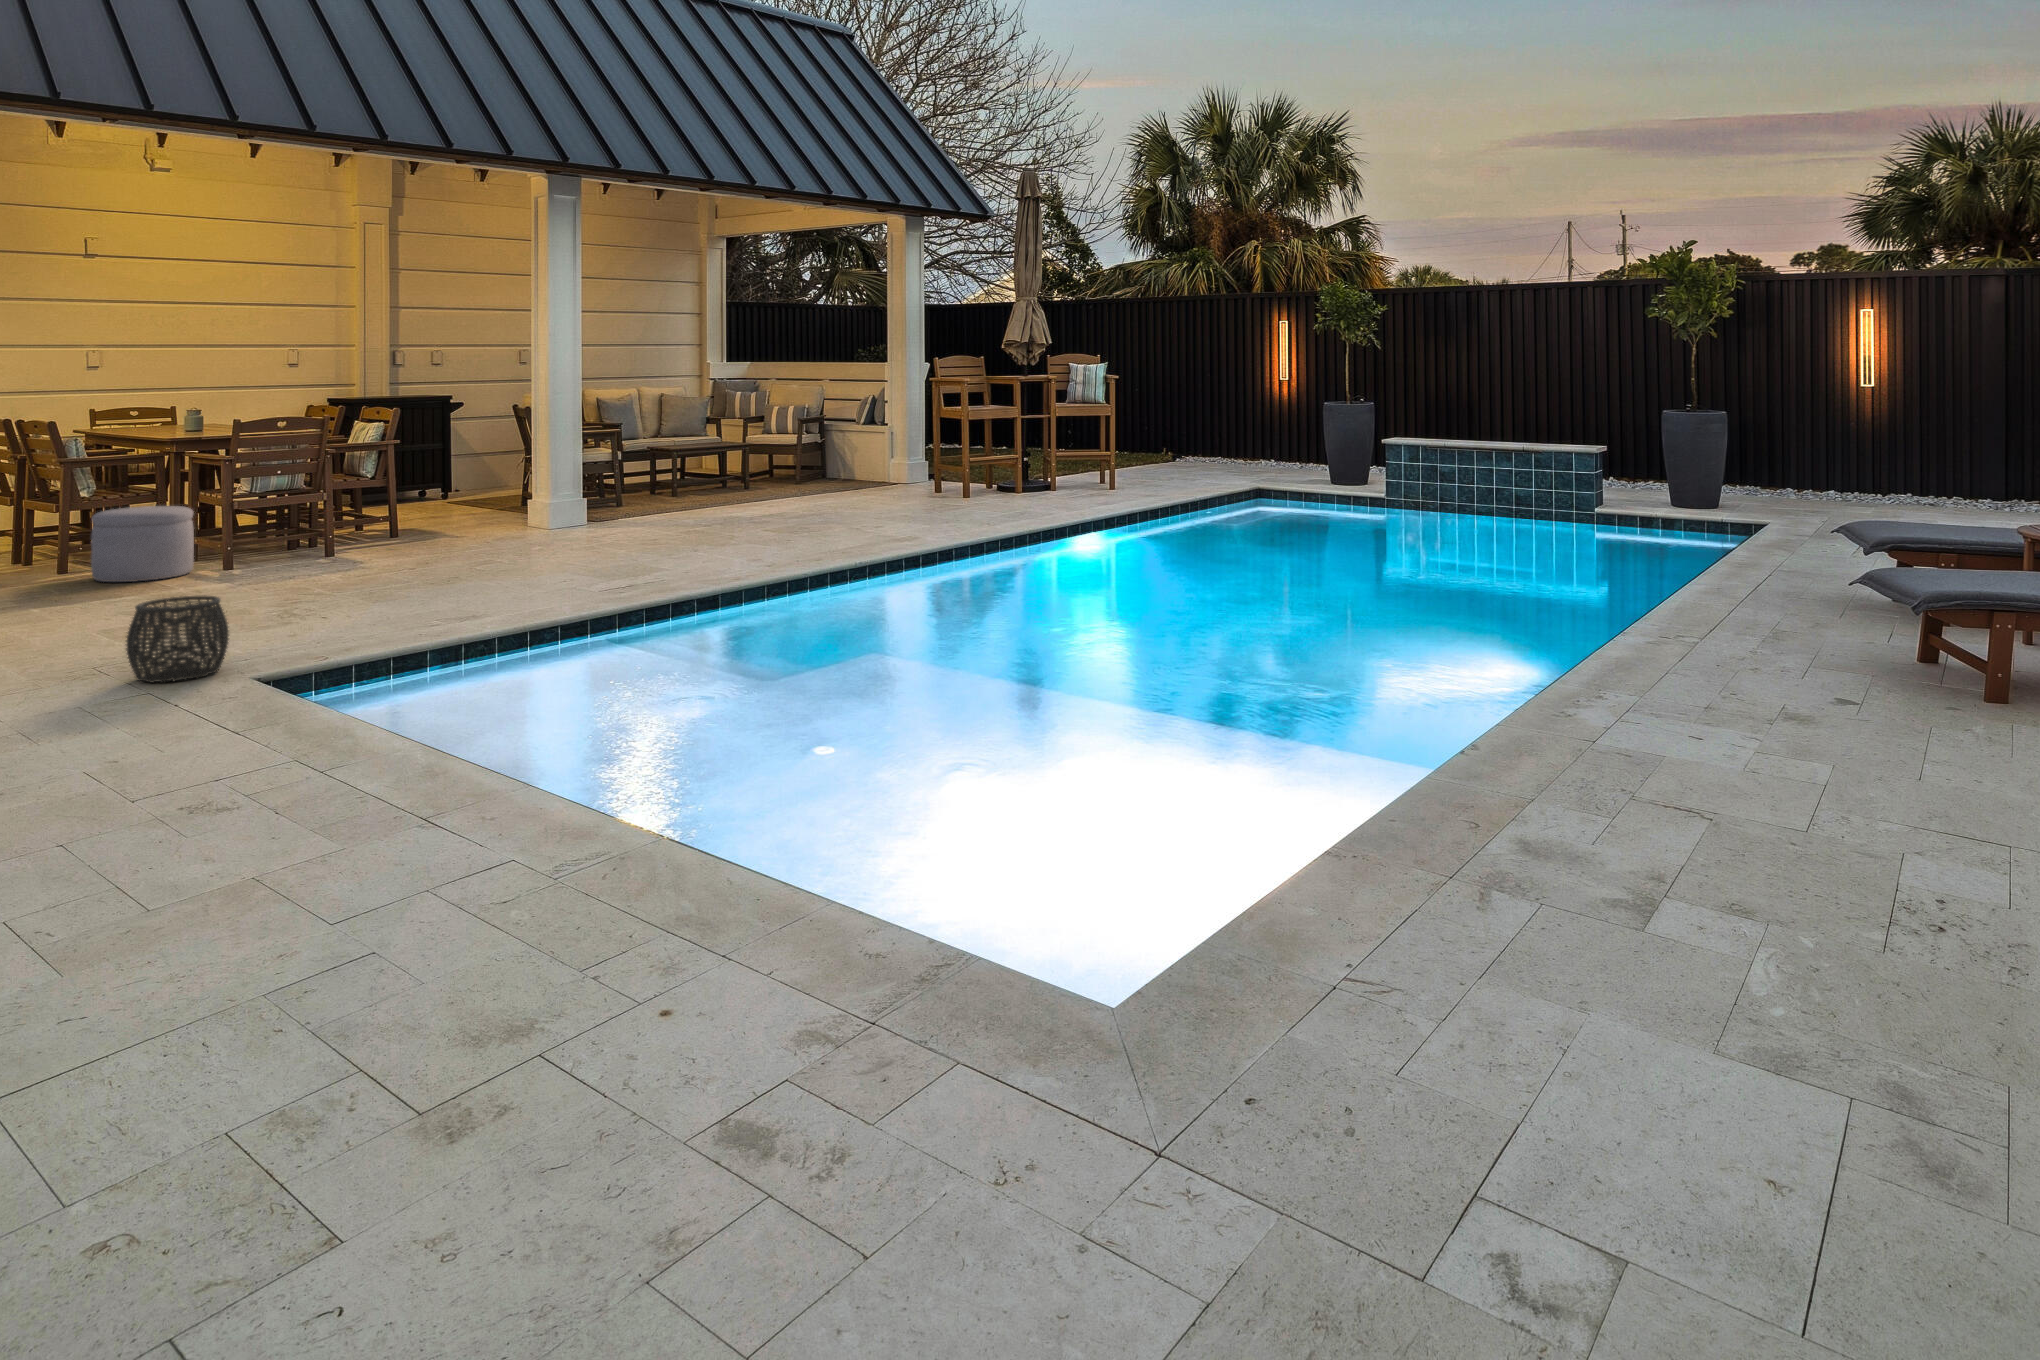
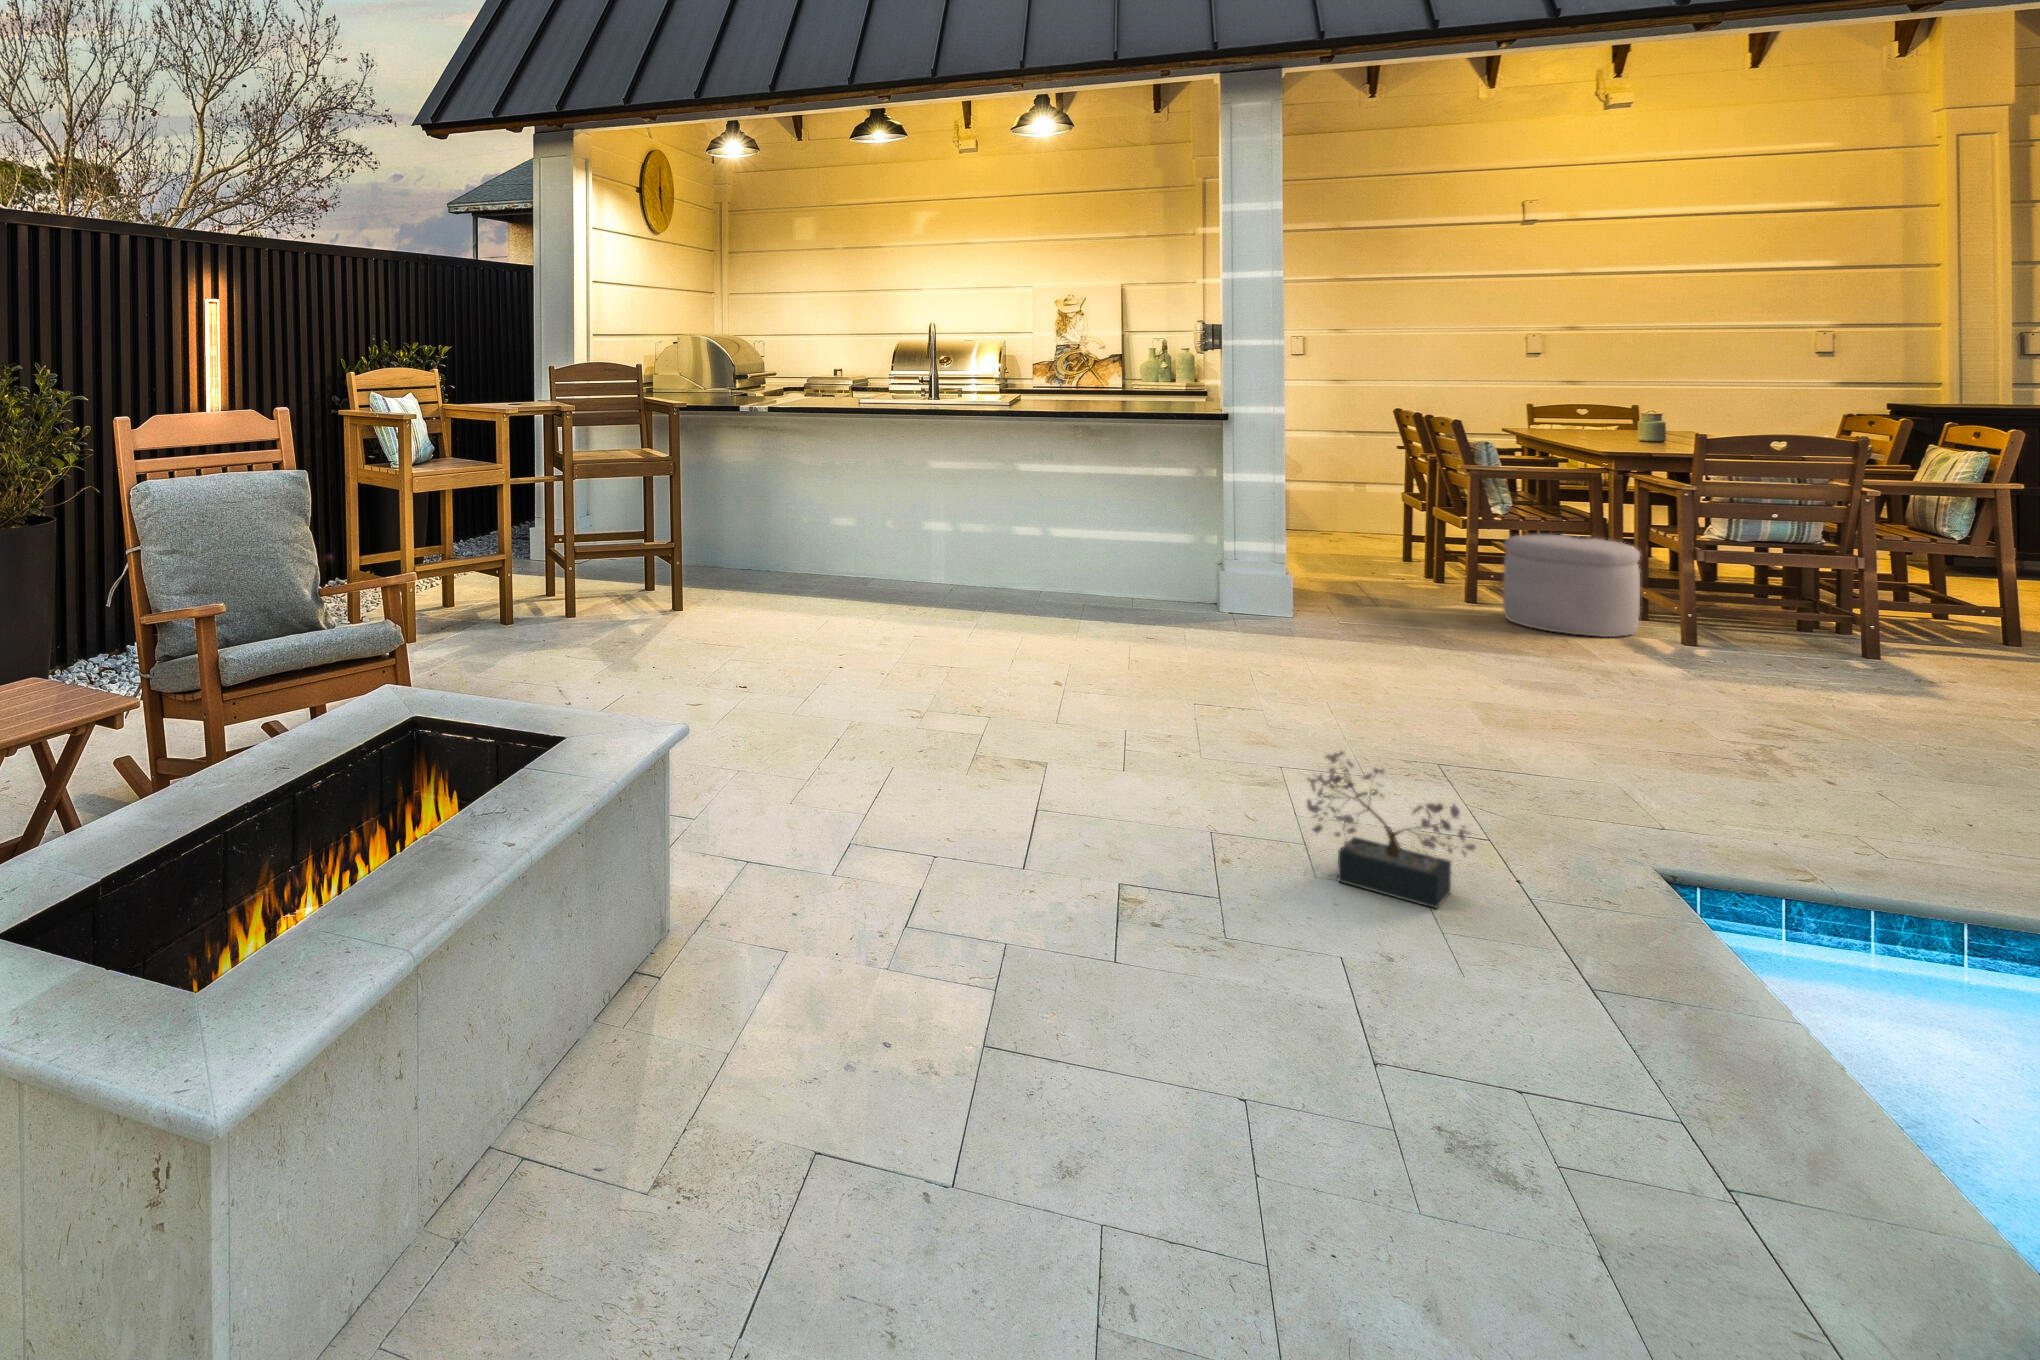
woven basket: present [126,596,229,683] -> none [1478,694,1639,831]
decorative plant: none [18,655,150,749] -> present [1307,751,1475,908]

